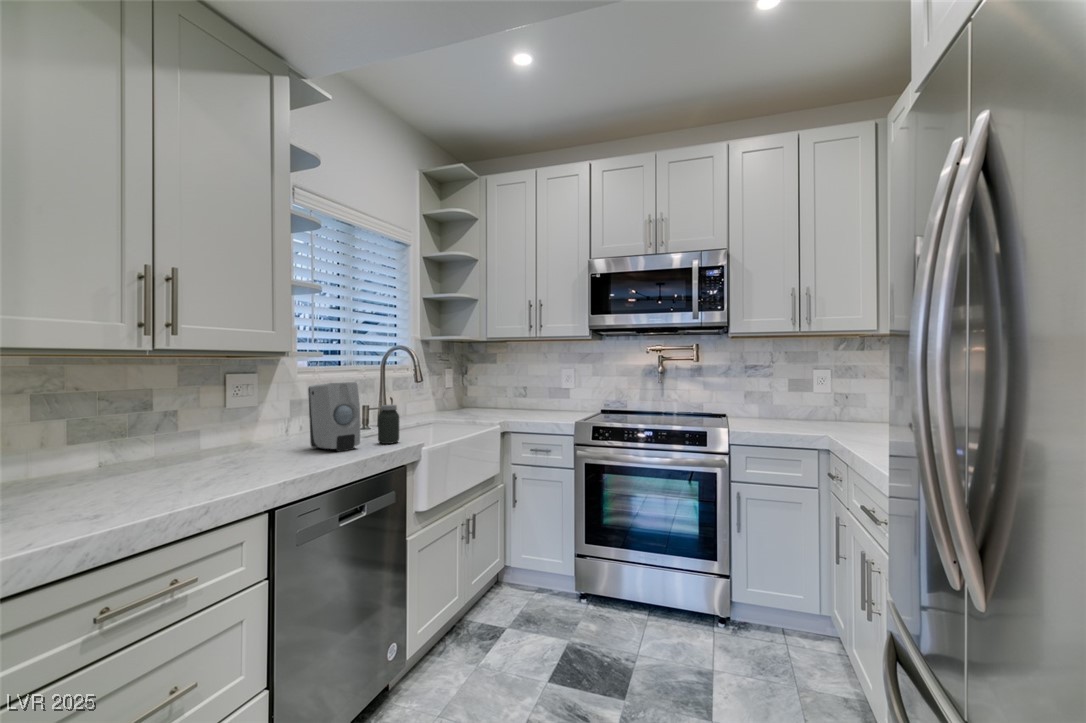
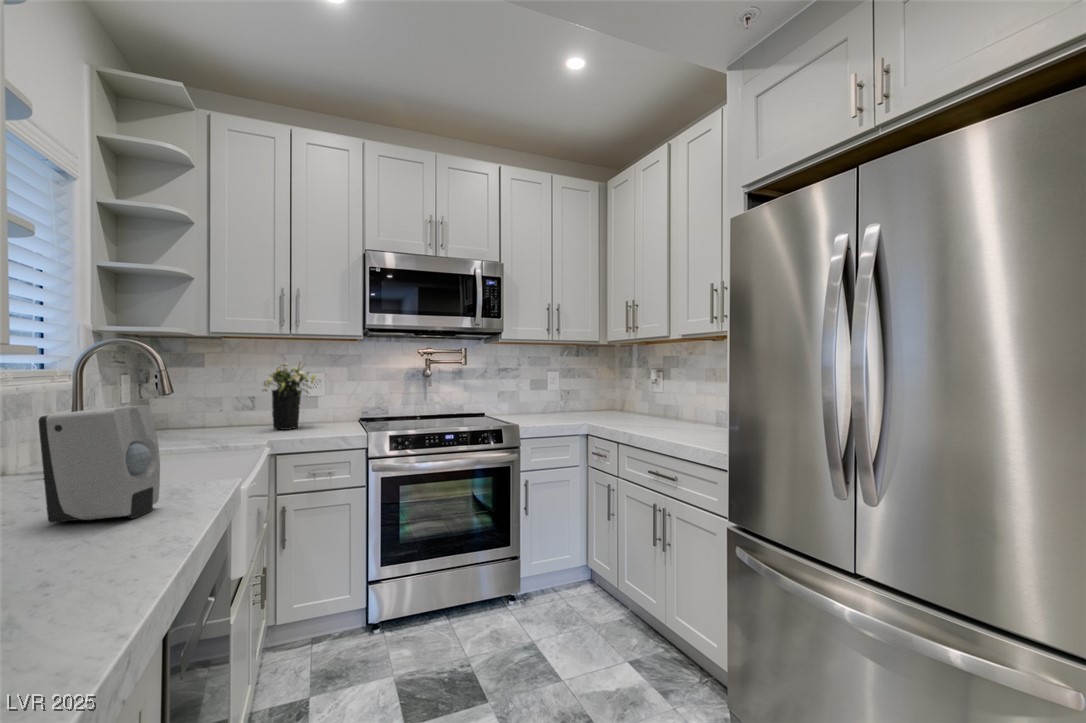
flower arrangement: none [514,359,559,414] -> present [263,363,316,430]
jar: present [378,405,399,444] -> none [165,435,203,495]

